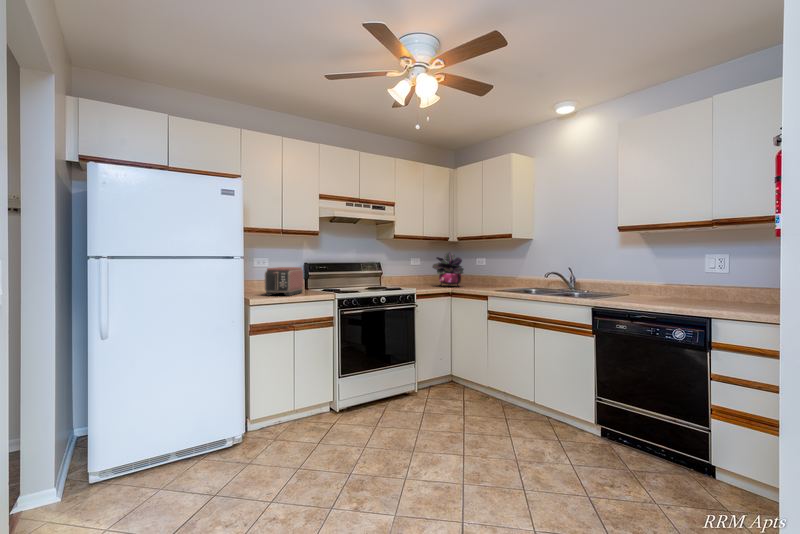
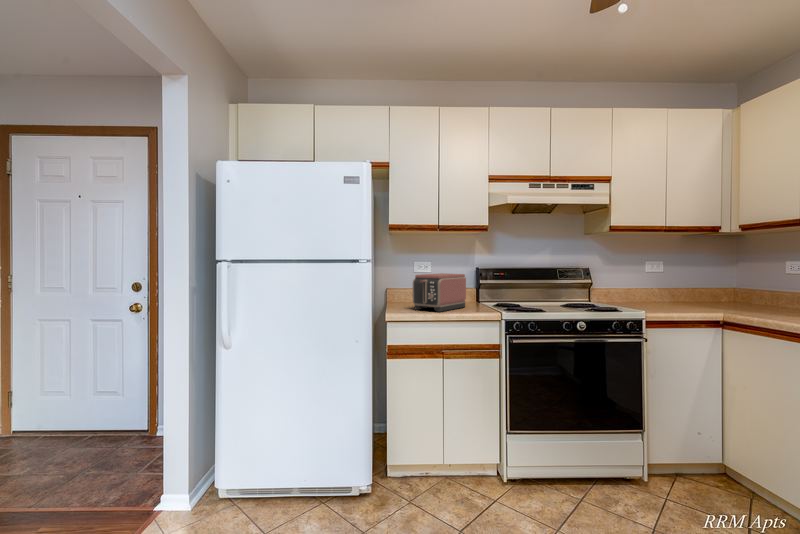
potted plant: present [433,252,464,287] -> none [683,251,750,312]

